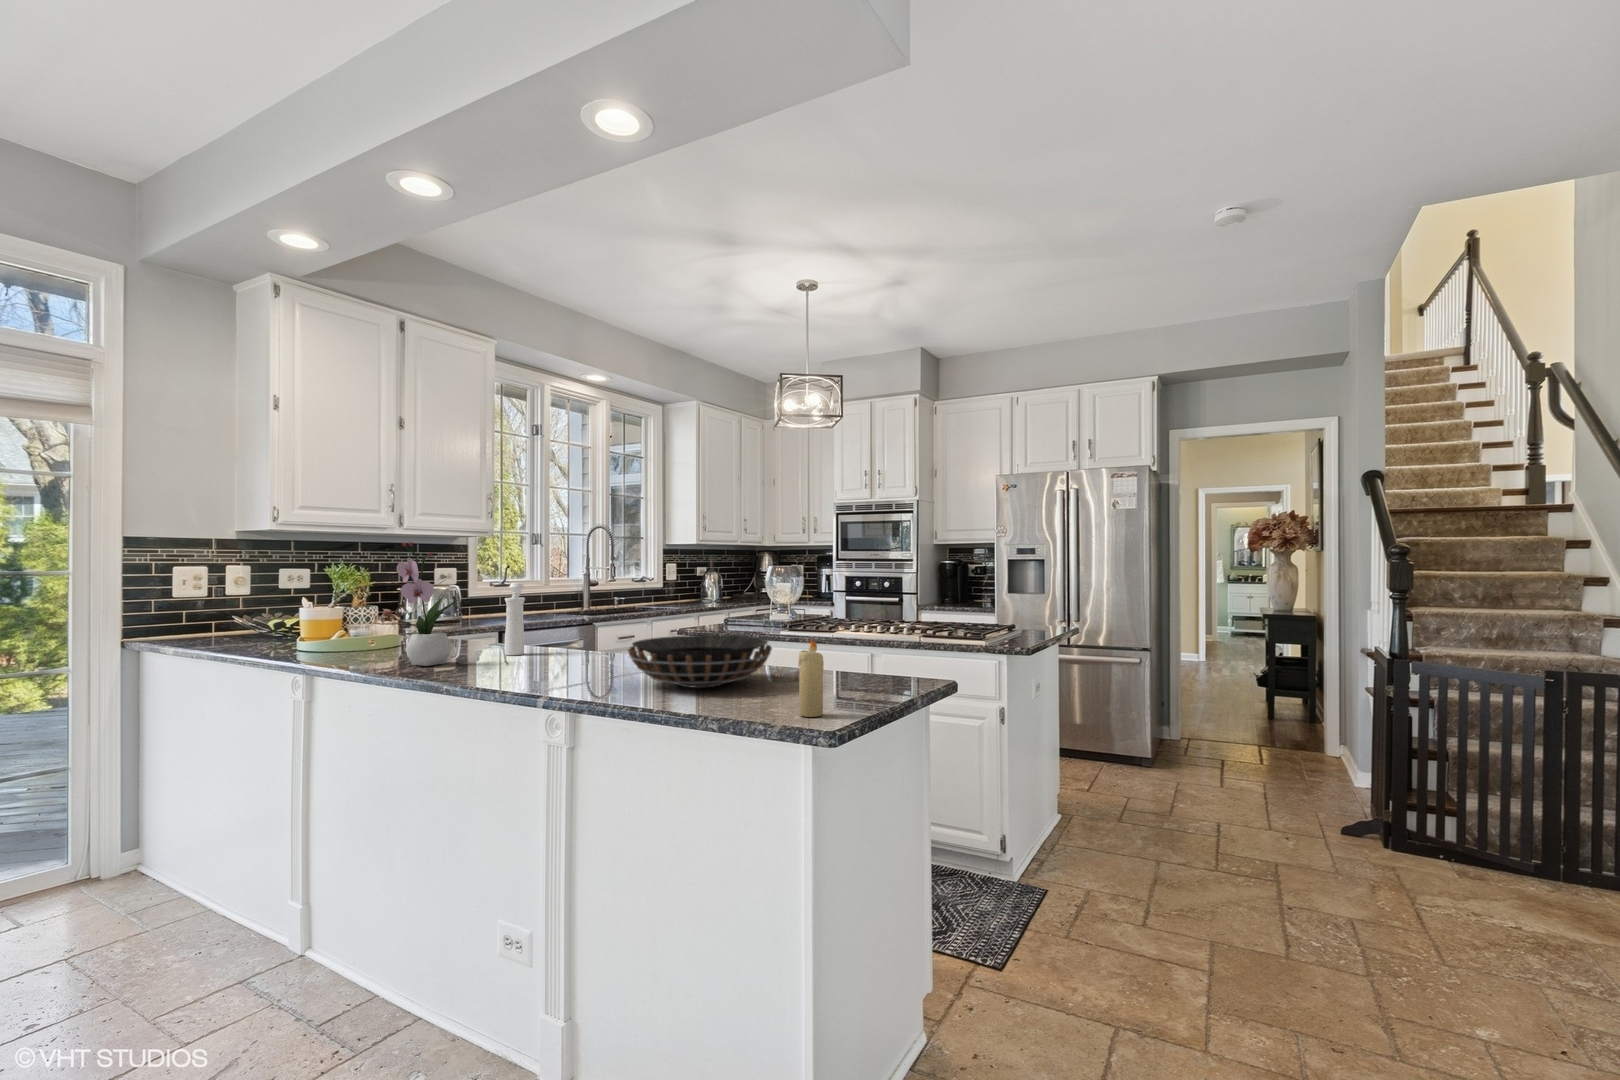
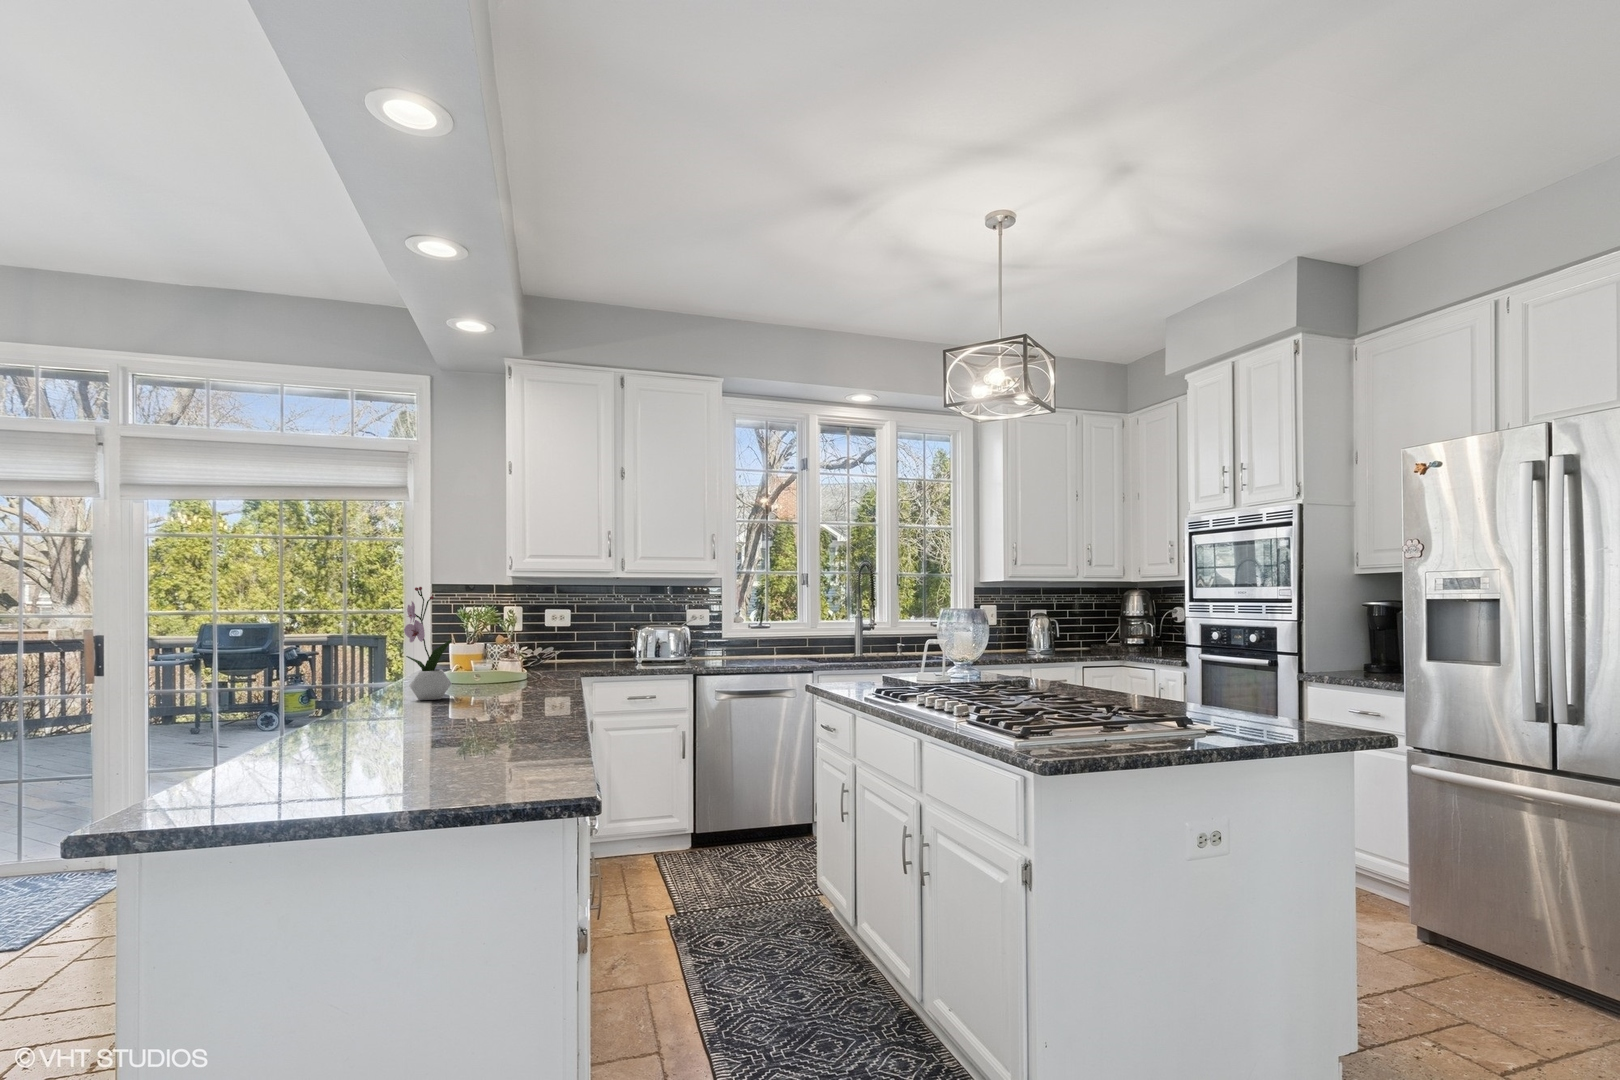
pepper mill: present [505,583,525,655] -> none [515,625,558,697]
decorative bowl: present [628,635,772,688] -> none [348,689,524,749]
candle: present [798,638,824,717] -> none [265,700,302,798]

